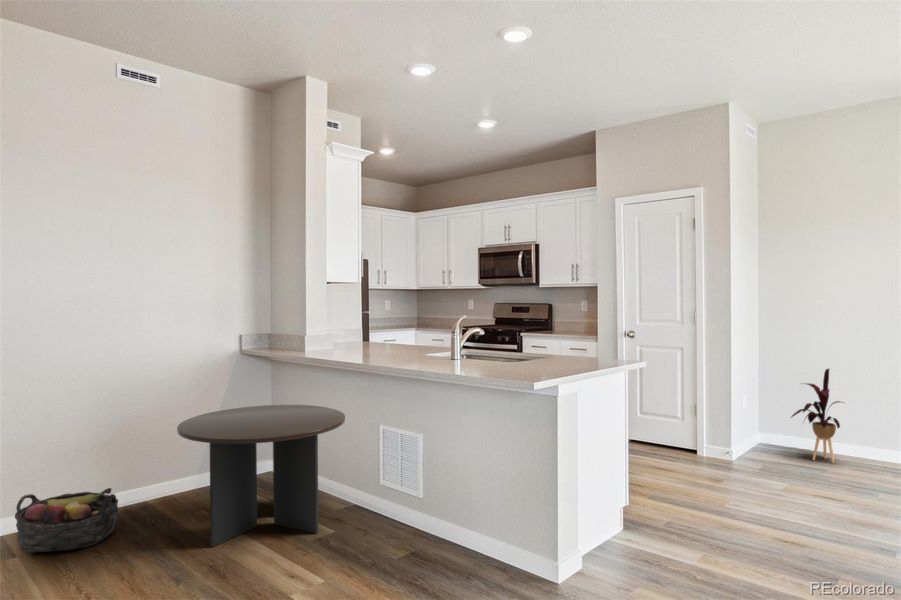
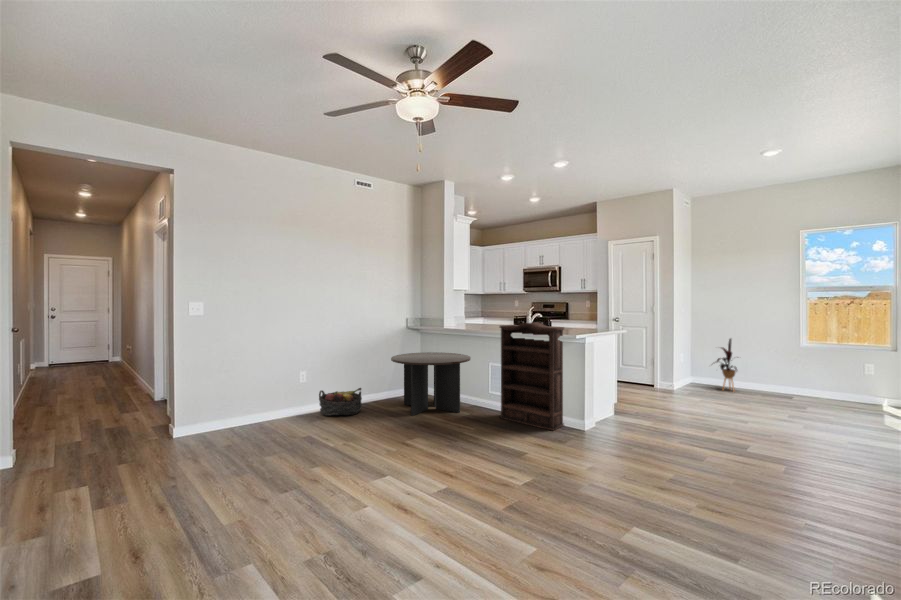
bookshelf: none [391,351,520,589] -> present [499,322,564,431]

